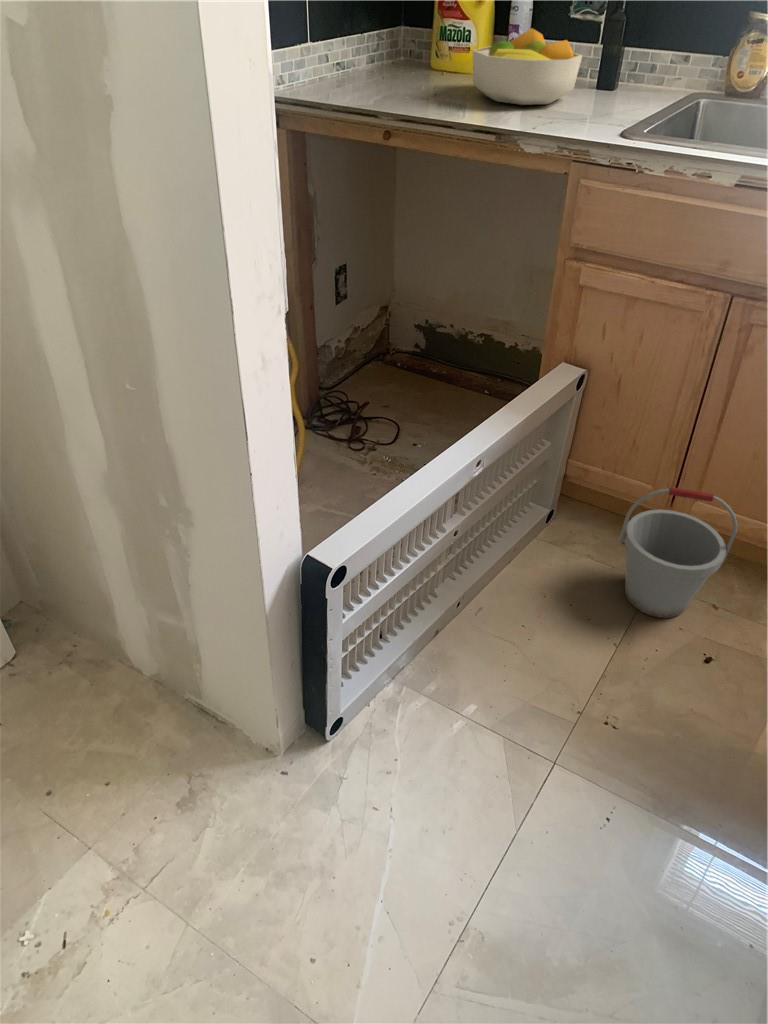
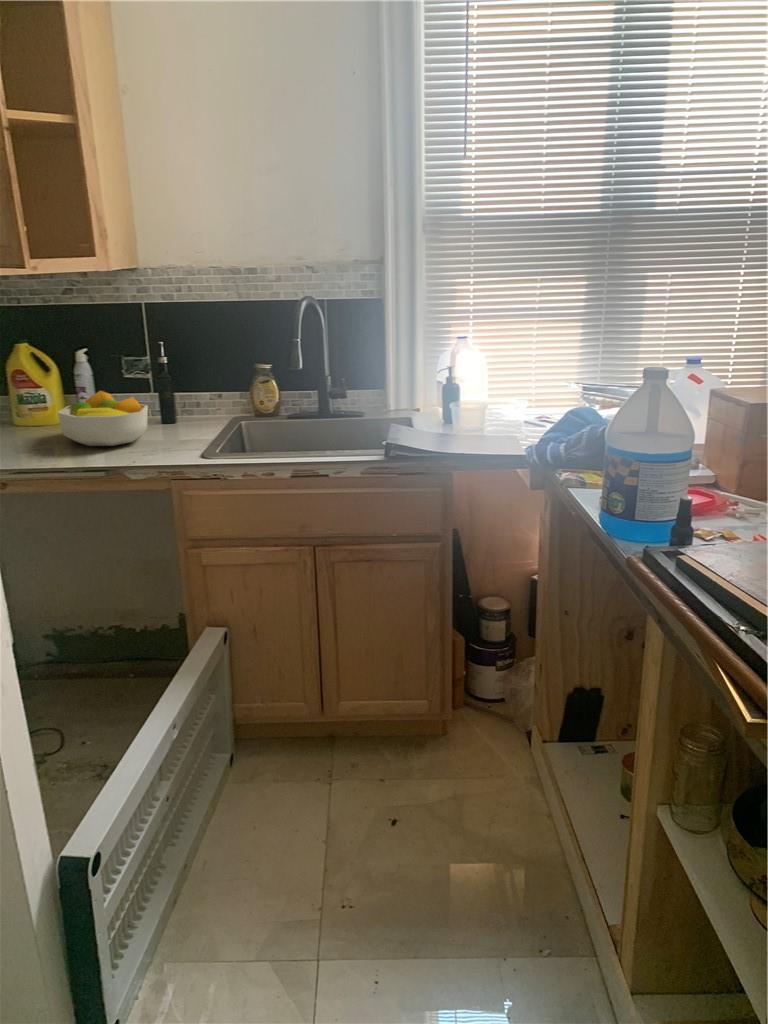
bucket: present [619,487,737,618] -> none [298,691,379,807]

